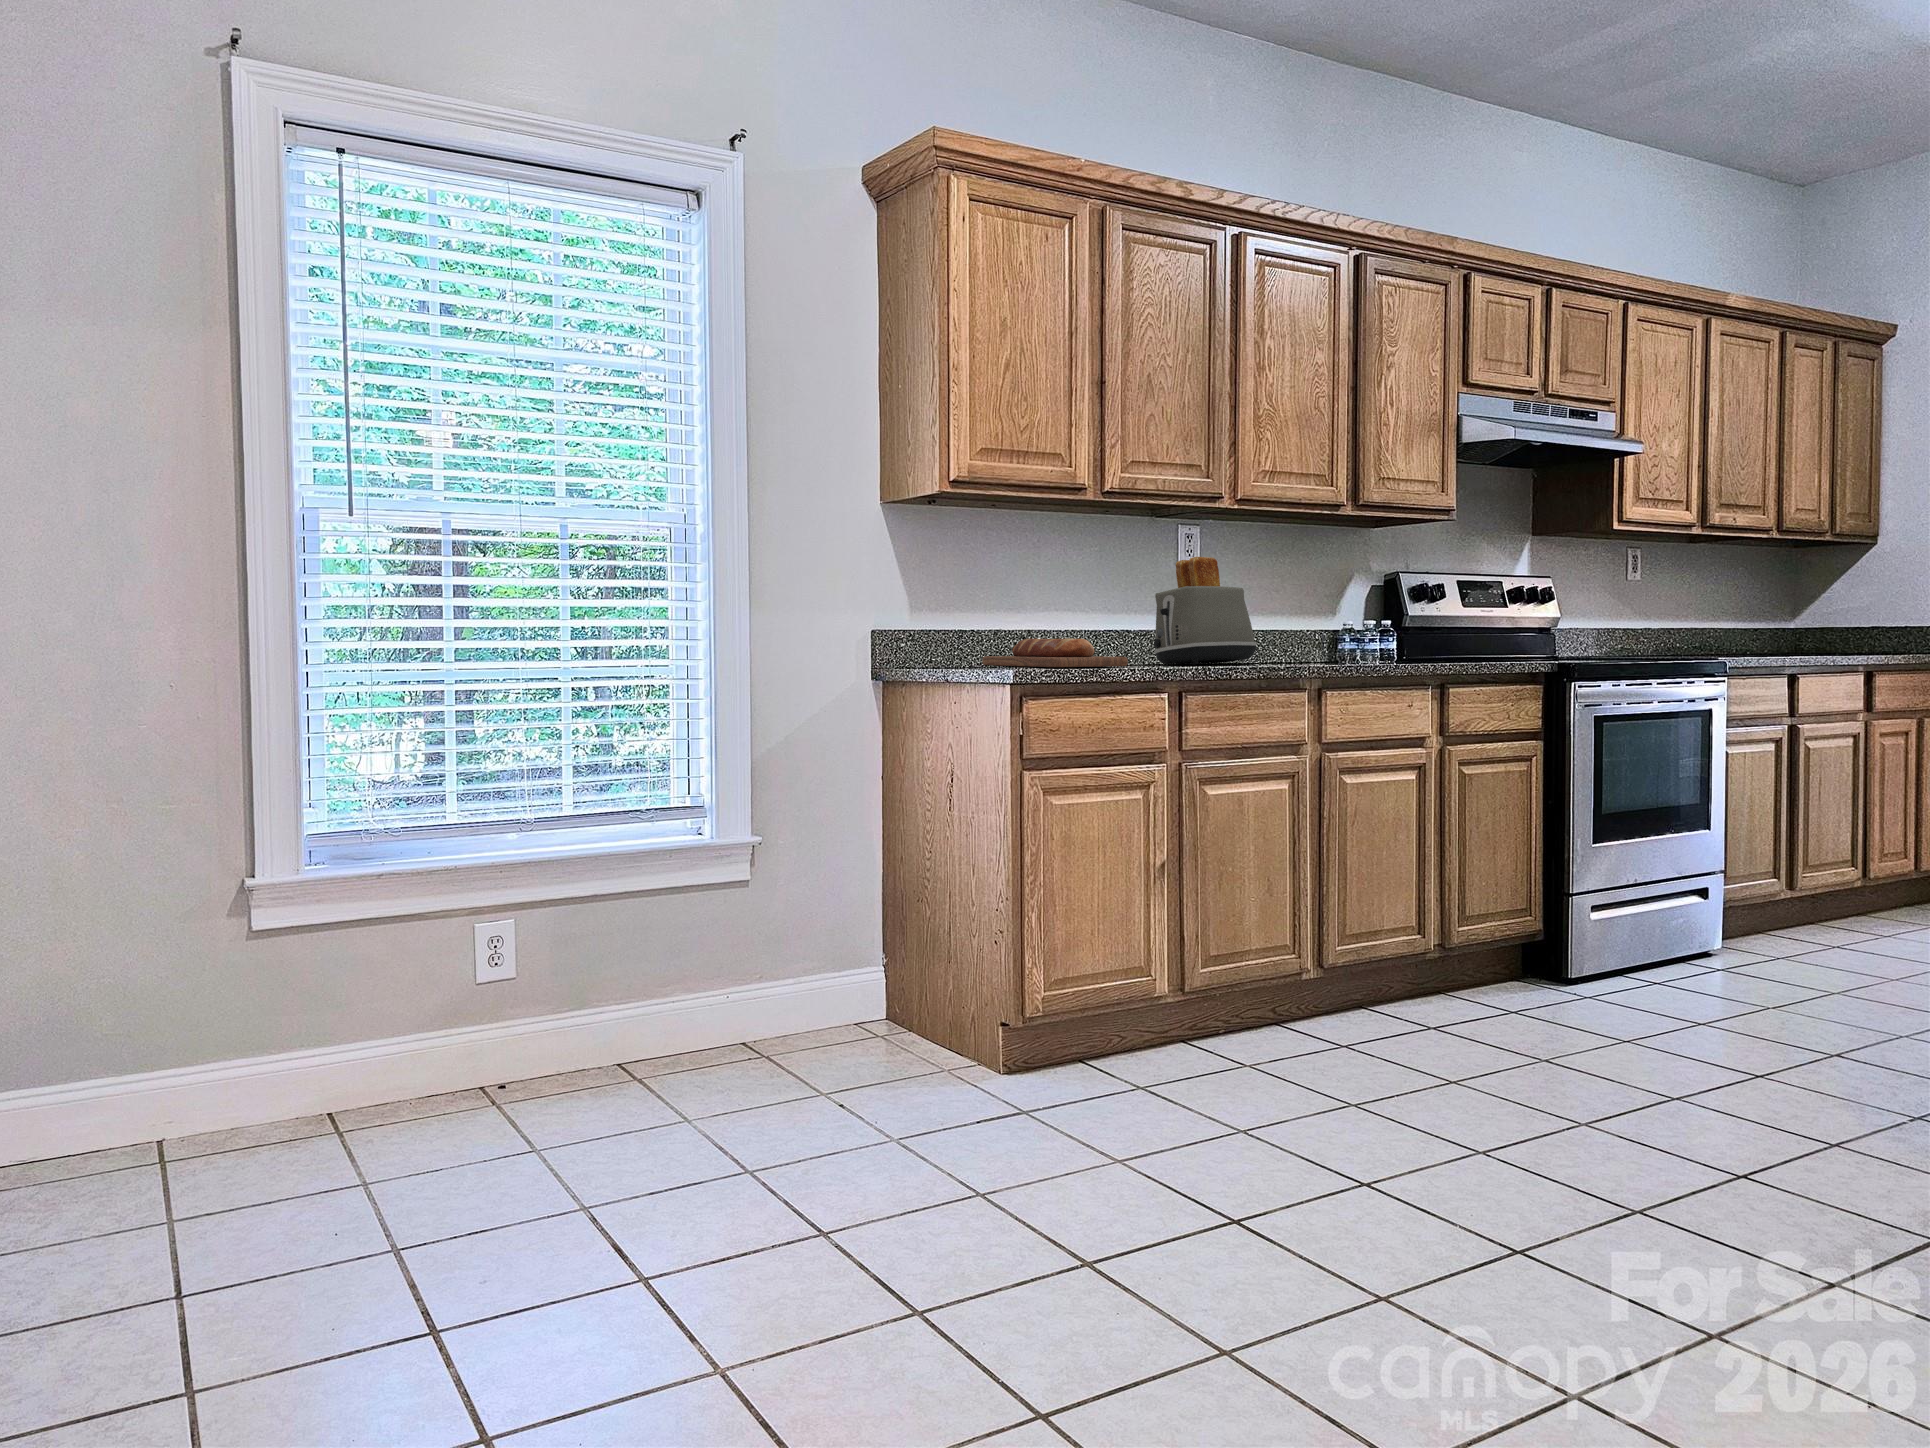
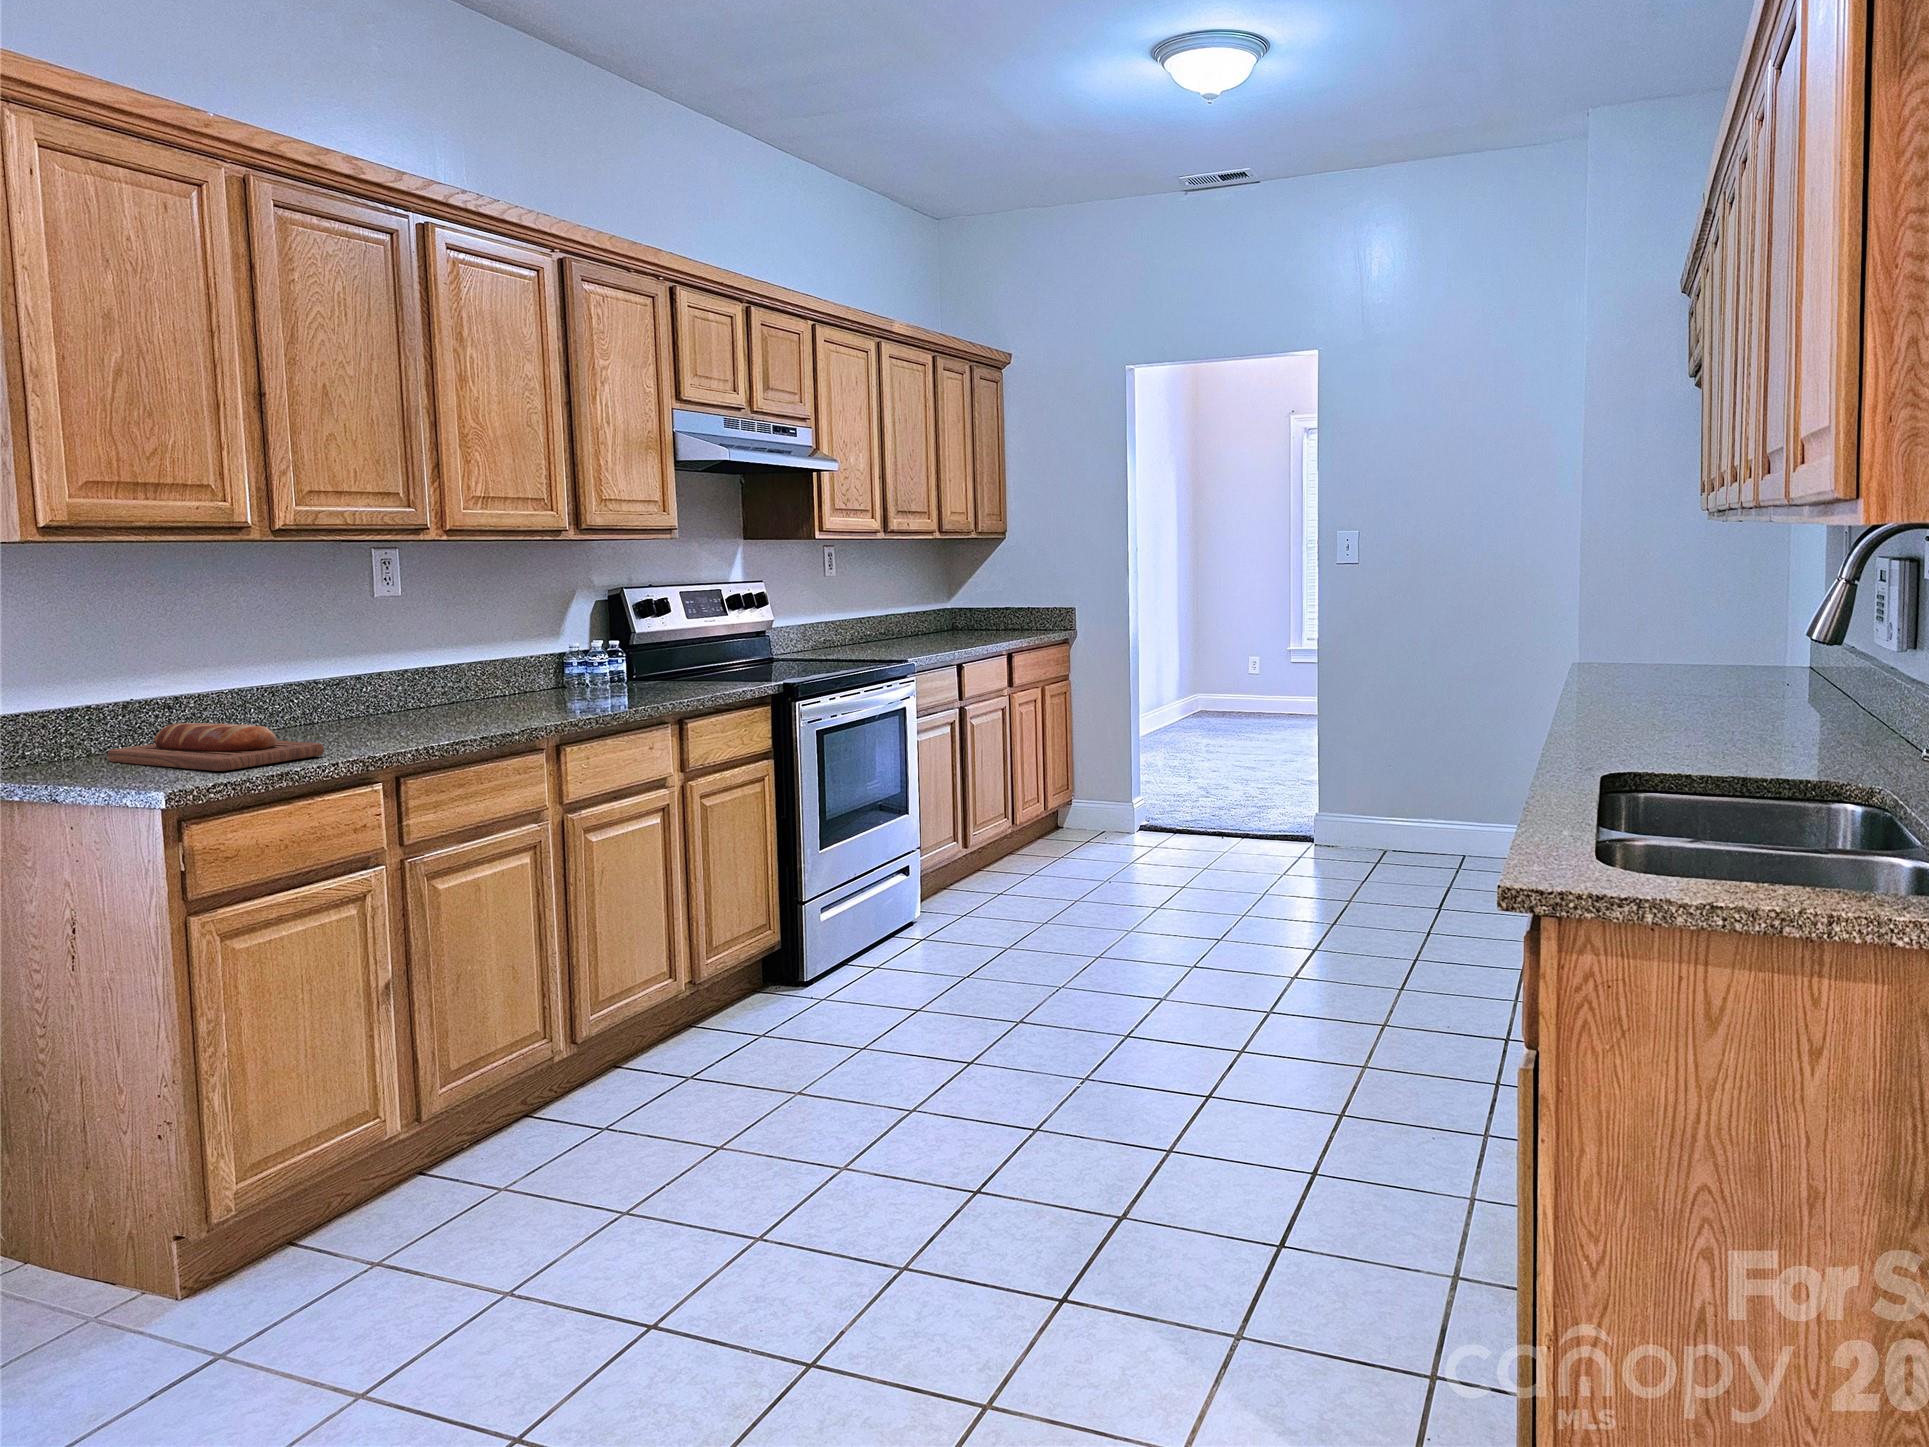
toaster: present [1154,557,1257,665] -> none [351,603,481,735]

